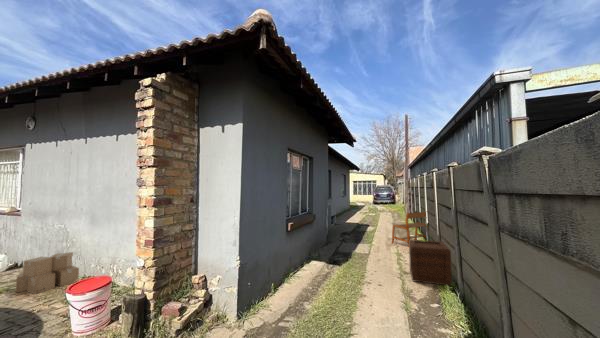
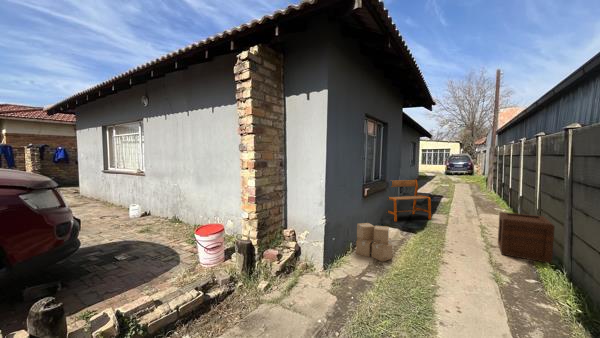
bench: present [392,211,428,246] -> present [386,180,431,222]
cardboard box: present [16,252,79,294] -> present [356,223,392,262]

